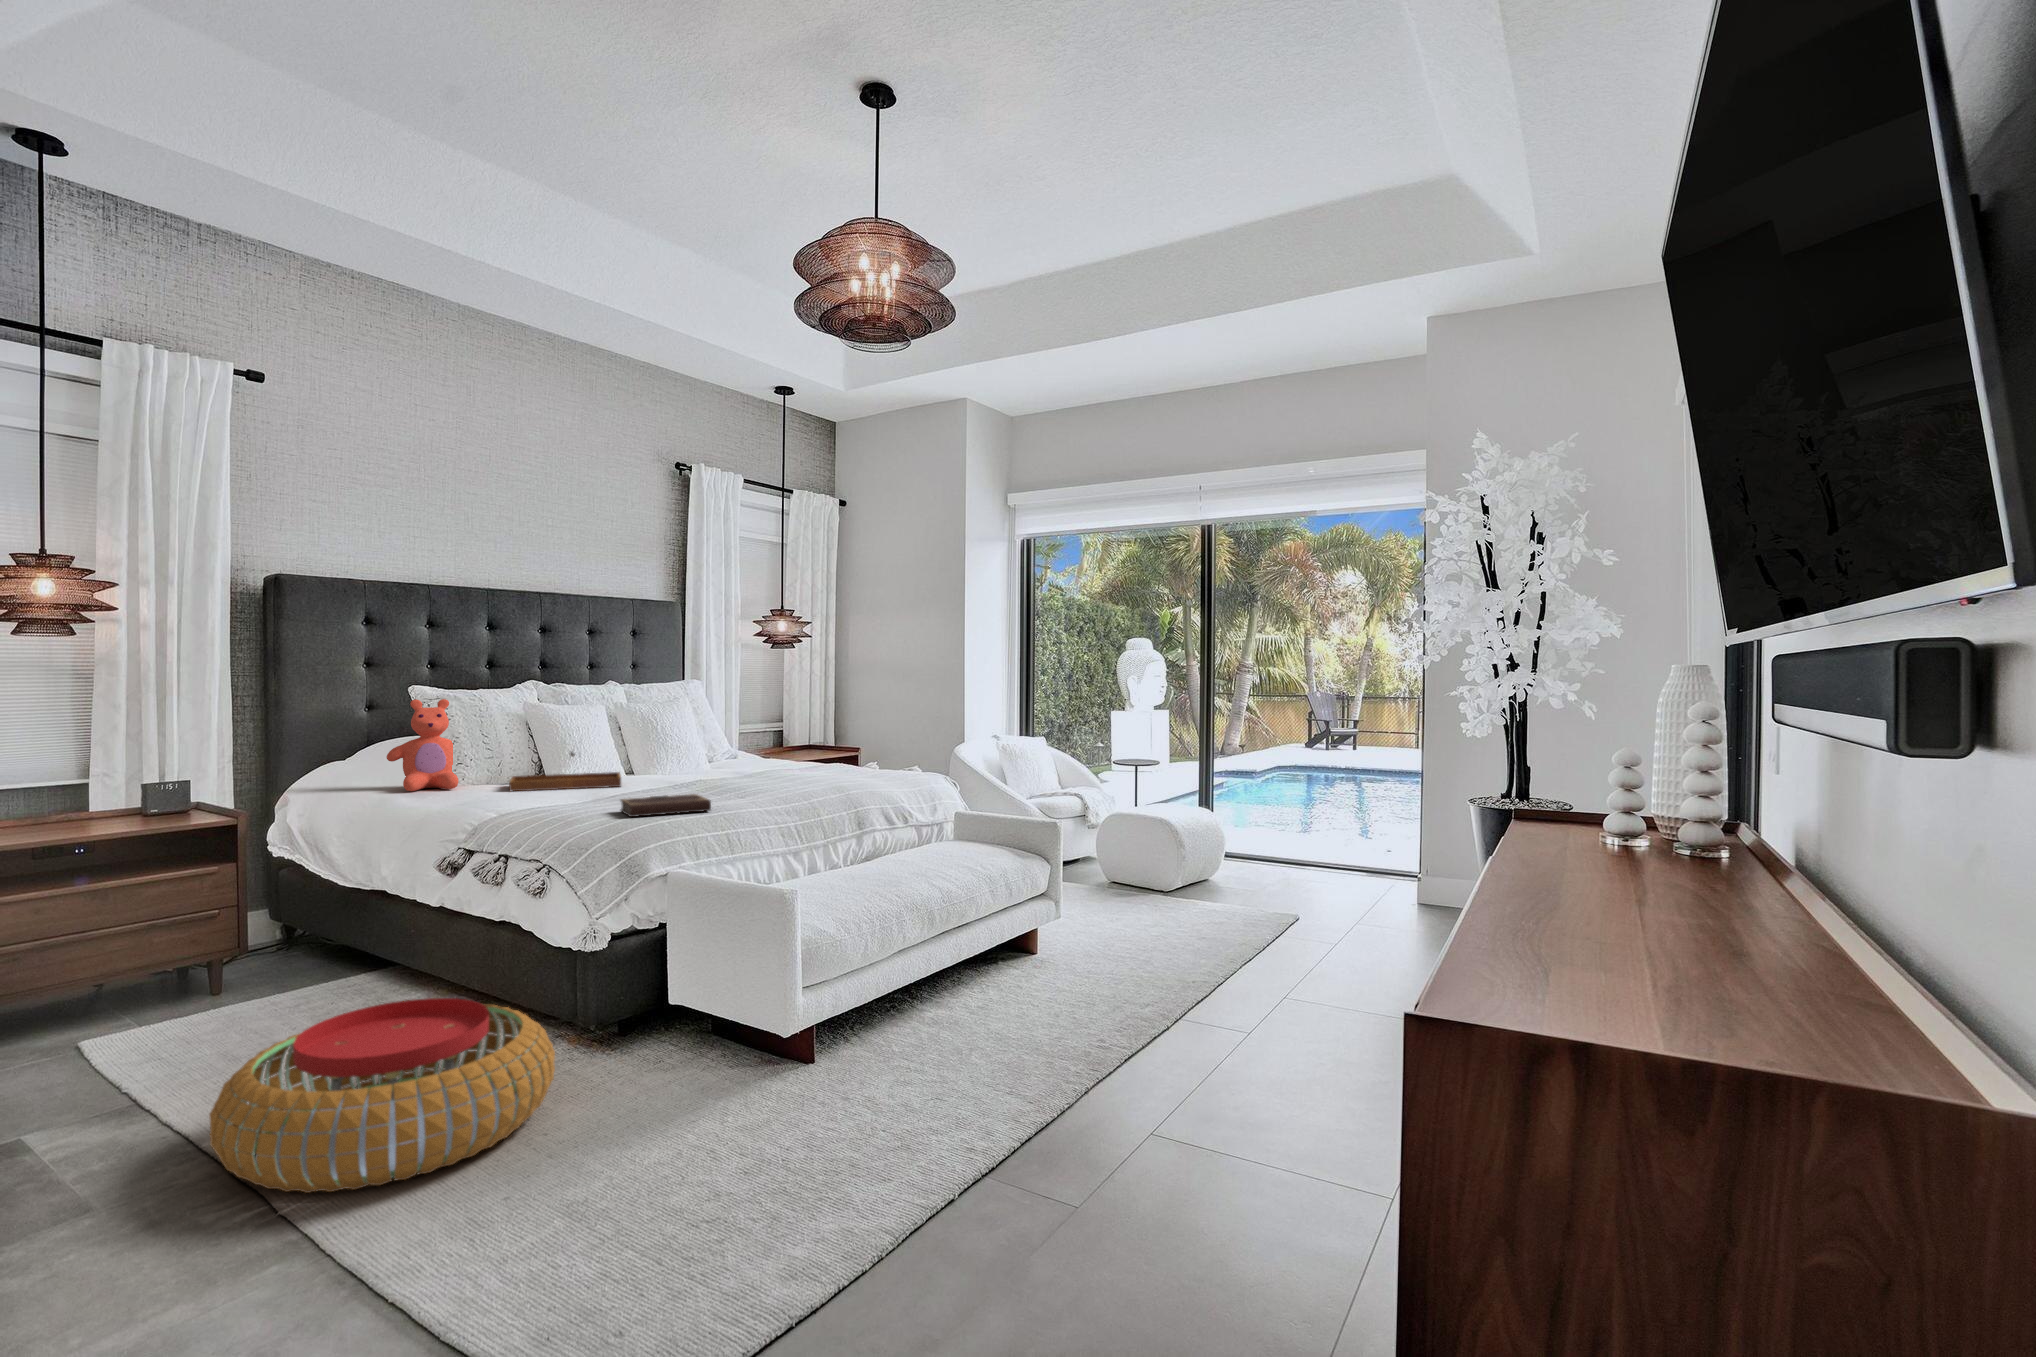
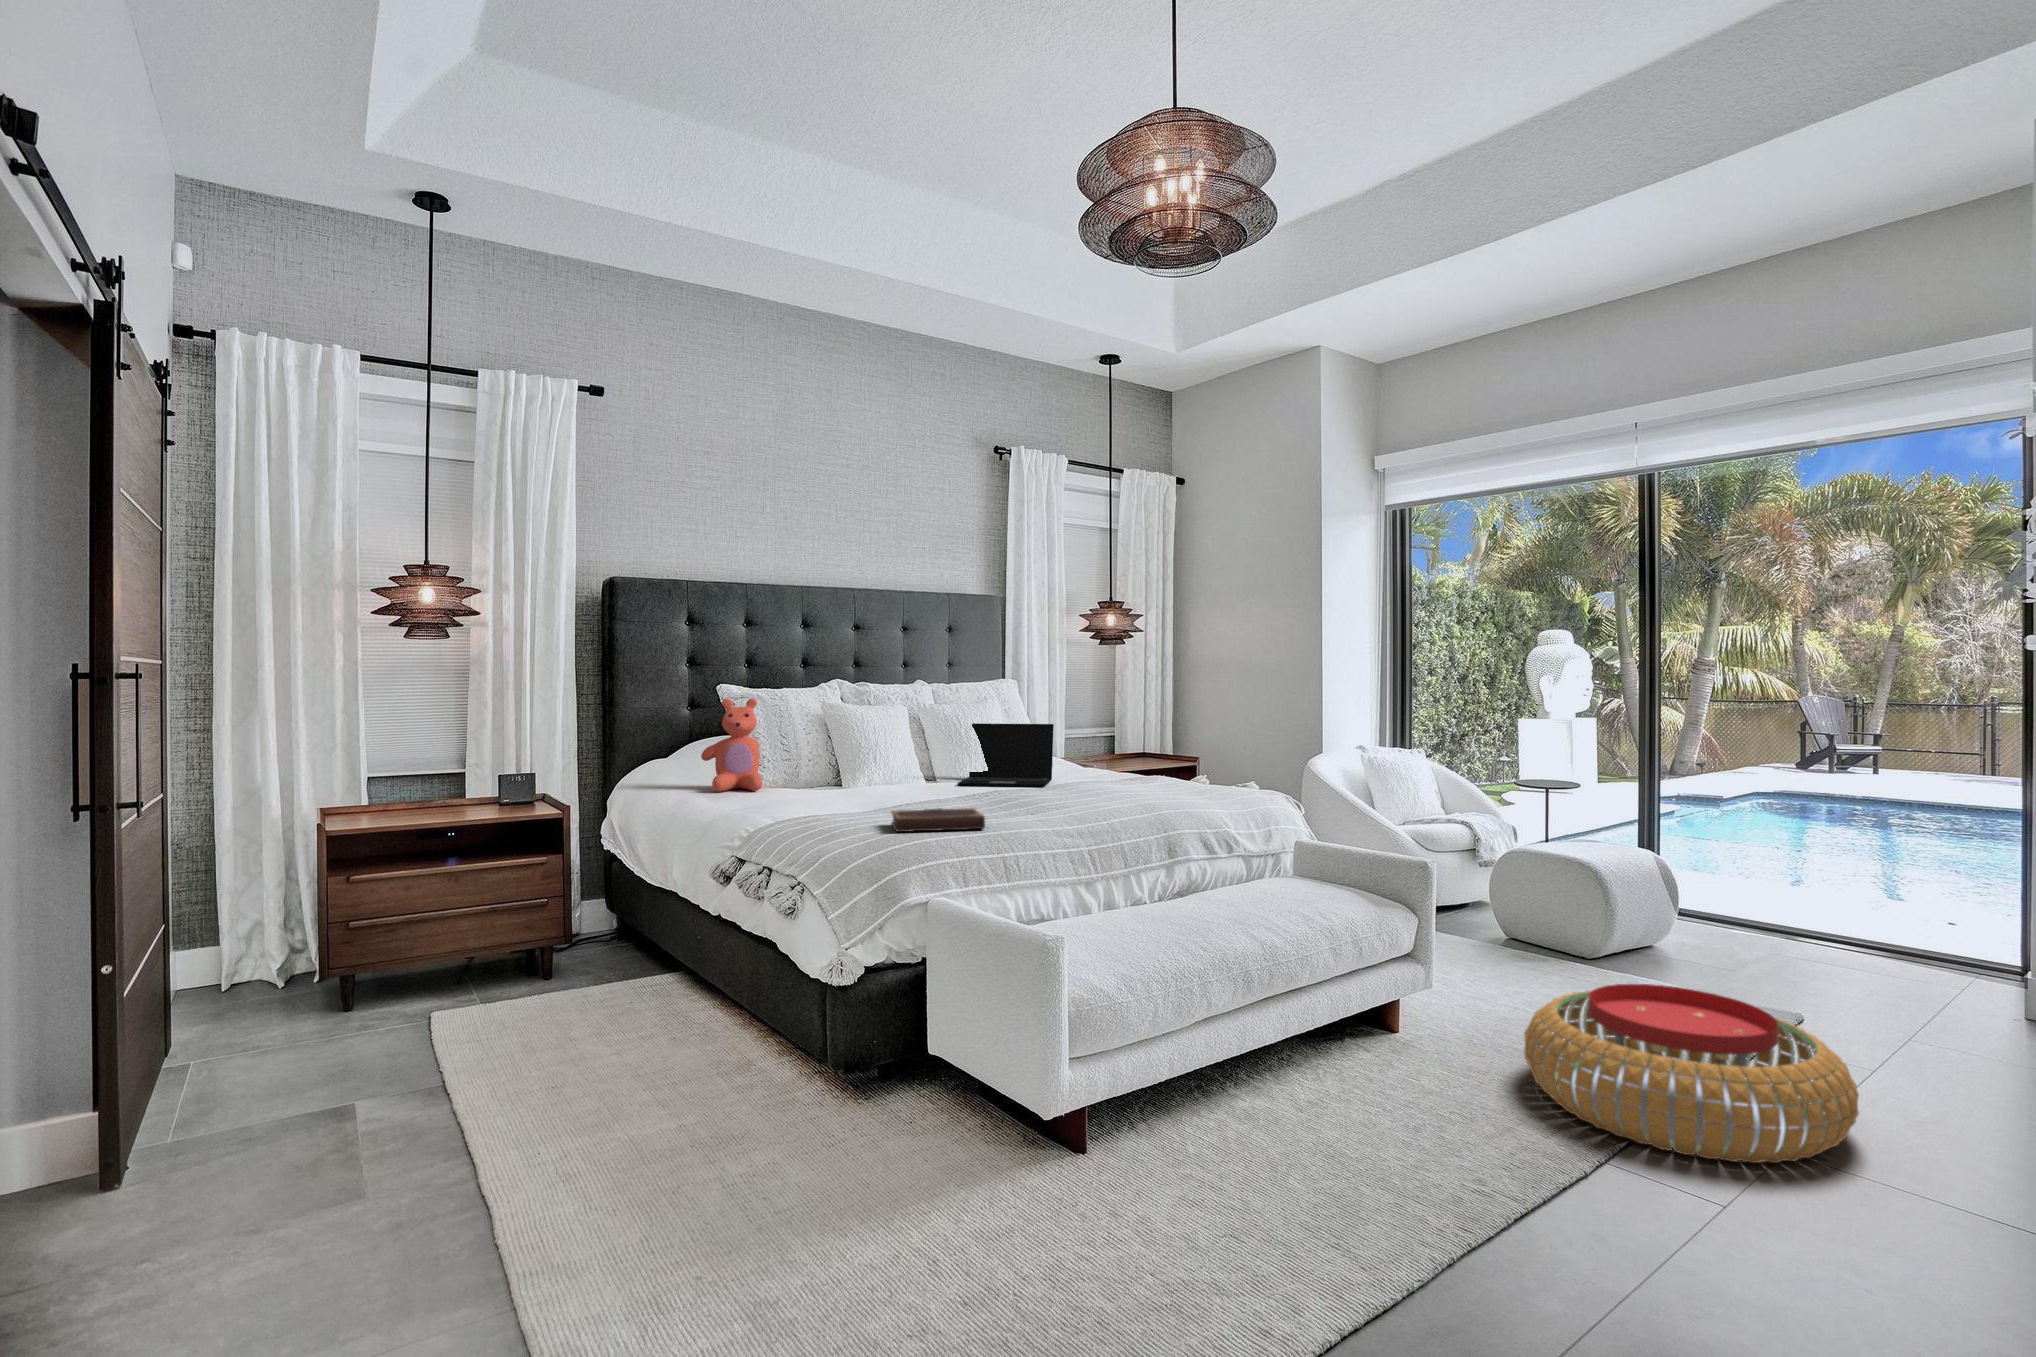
laptop: none [657,720,745,778] -> present [958,723,1054,787]
tray: present [509,751,621,791] -> none [805,755,917,796]
pouf: present [209,998,555,1193] -> present [1524,984,1859,1163]

